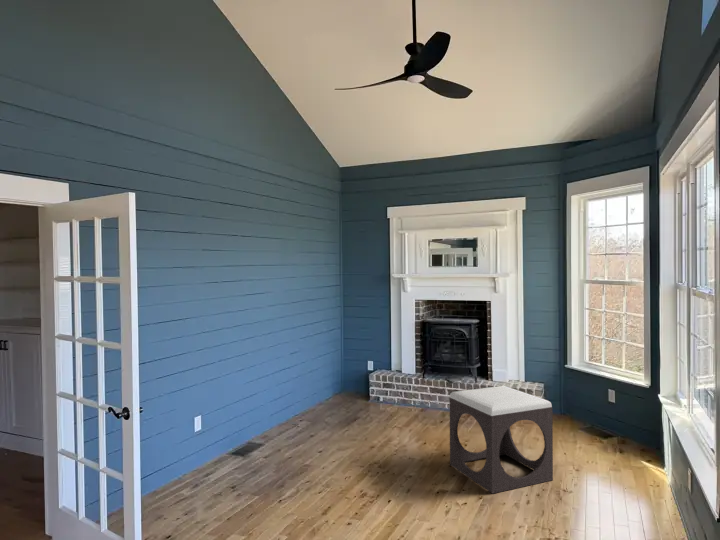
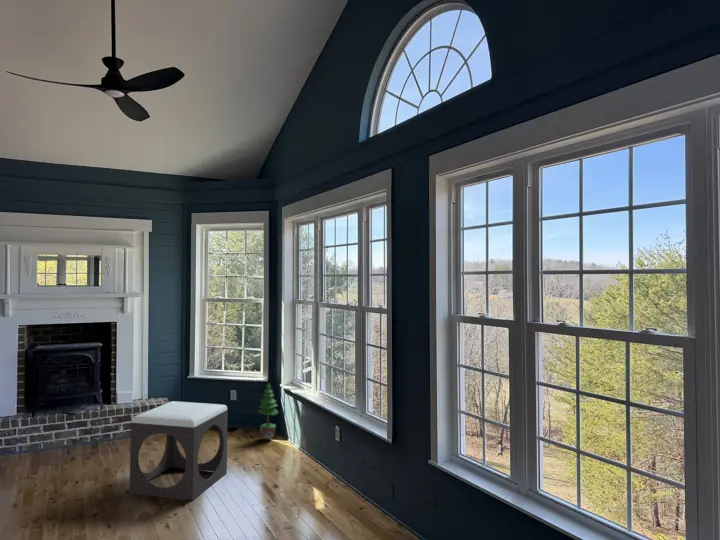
potted tree: none [626,386,656,460] -> present [258,383,278,439]

